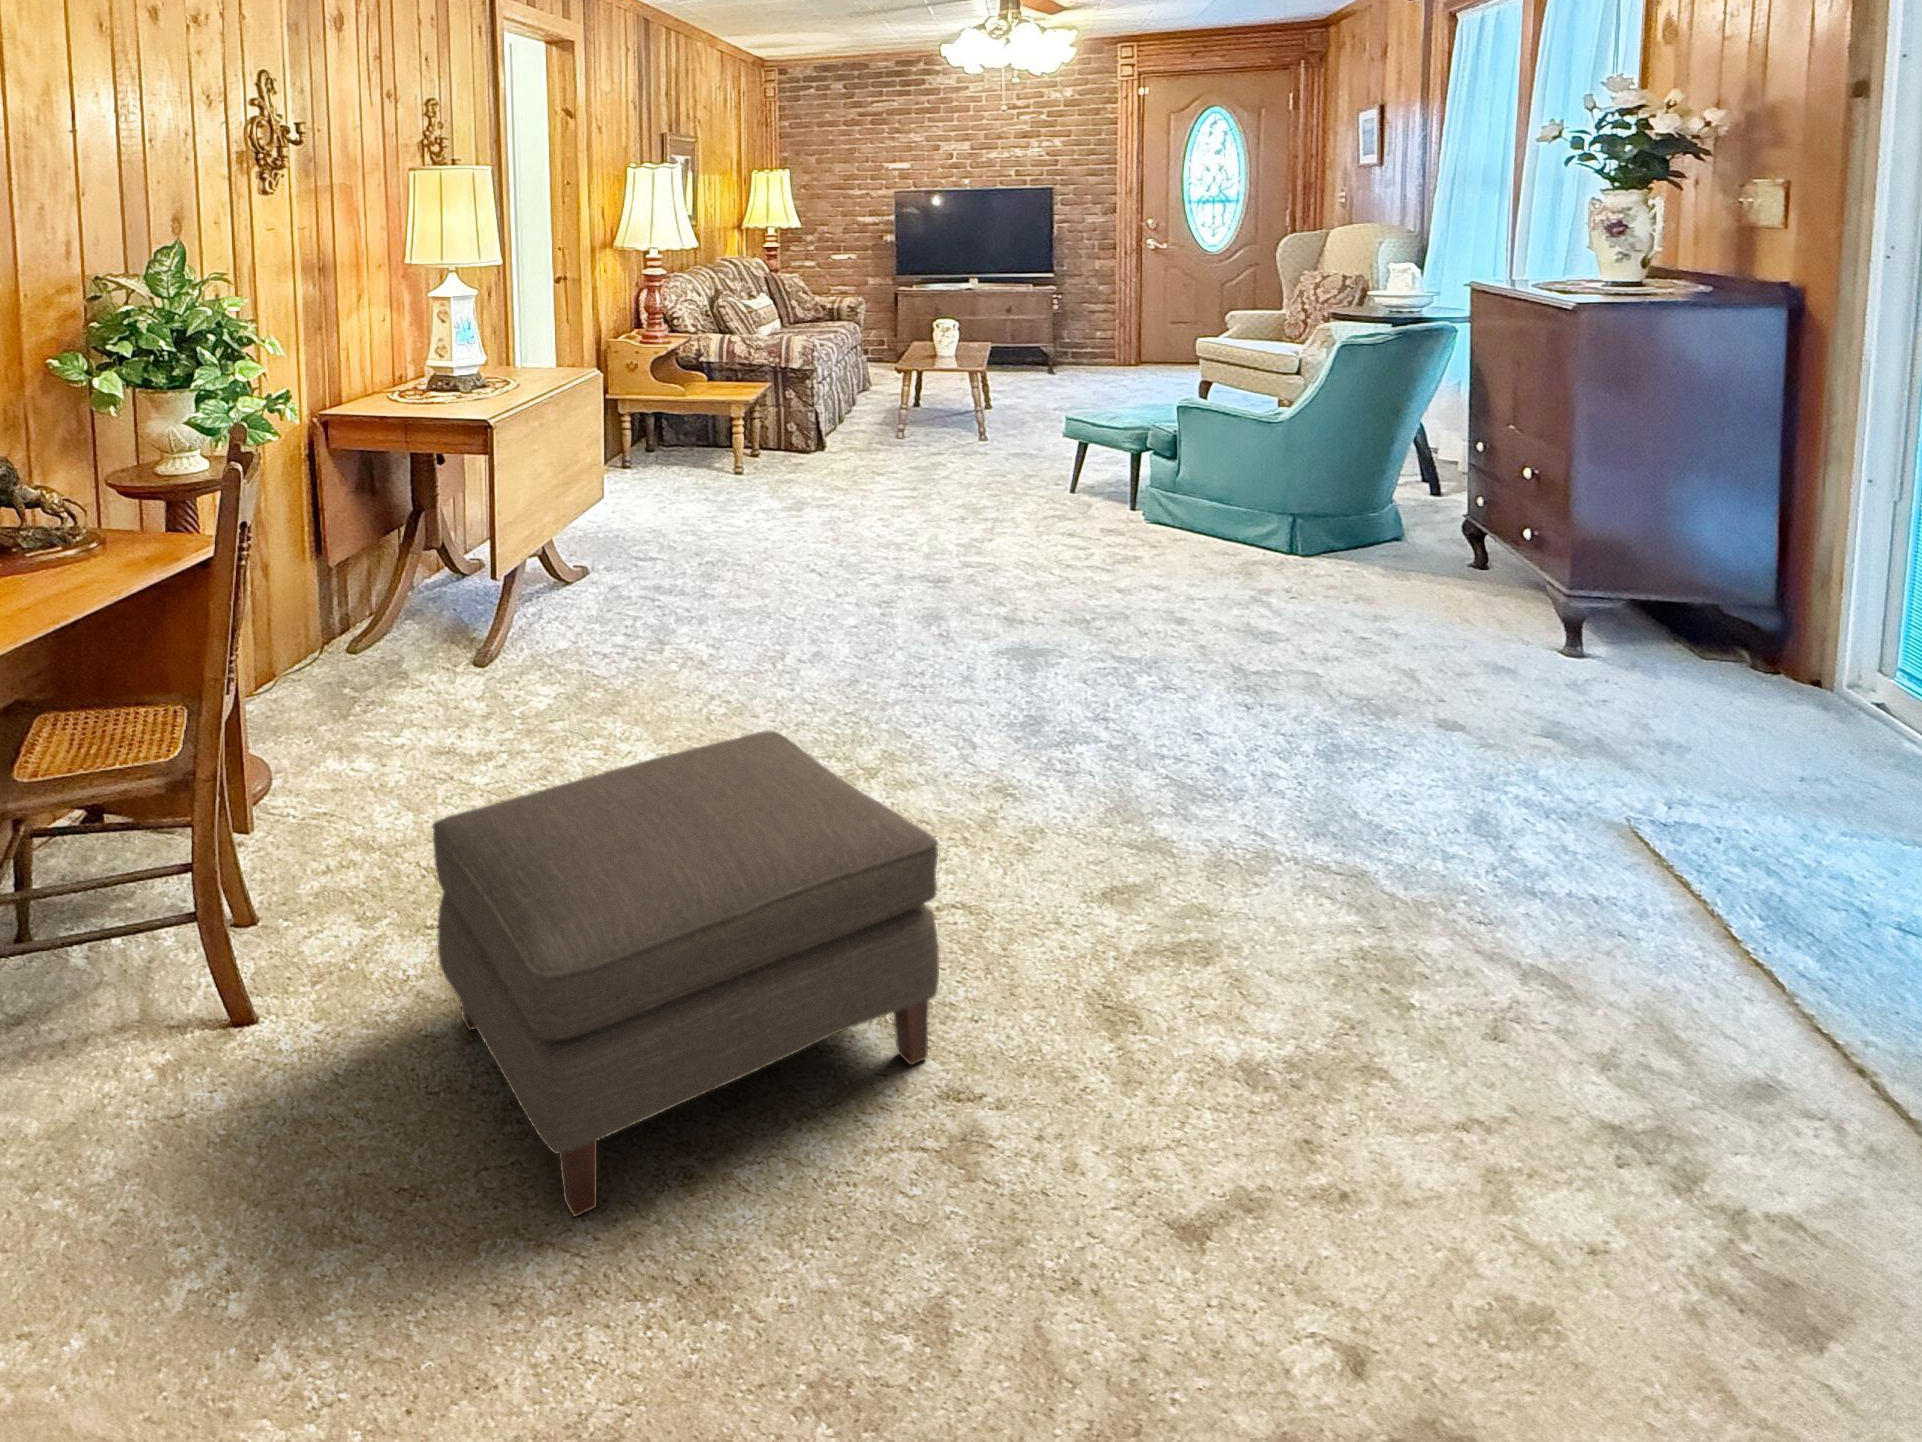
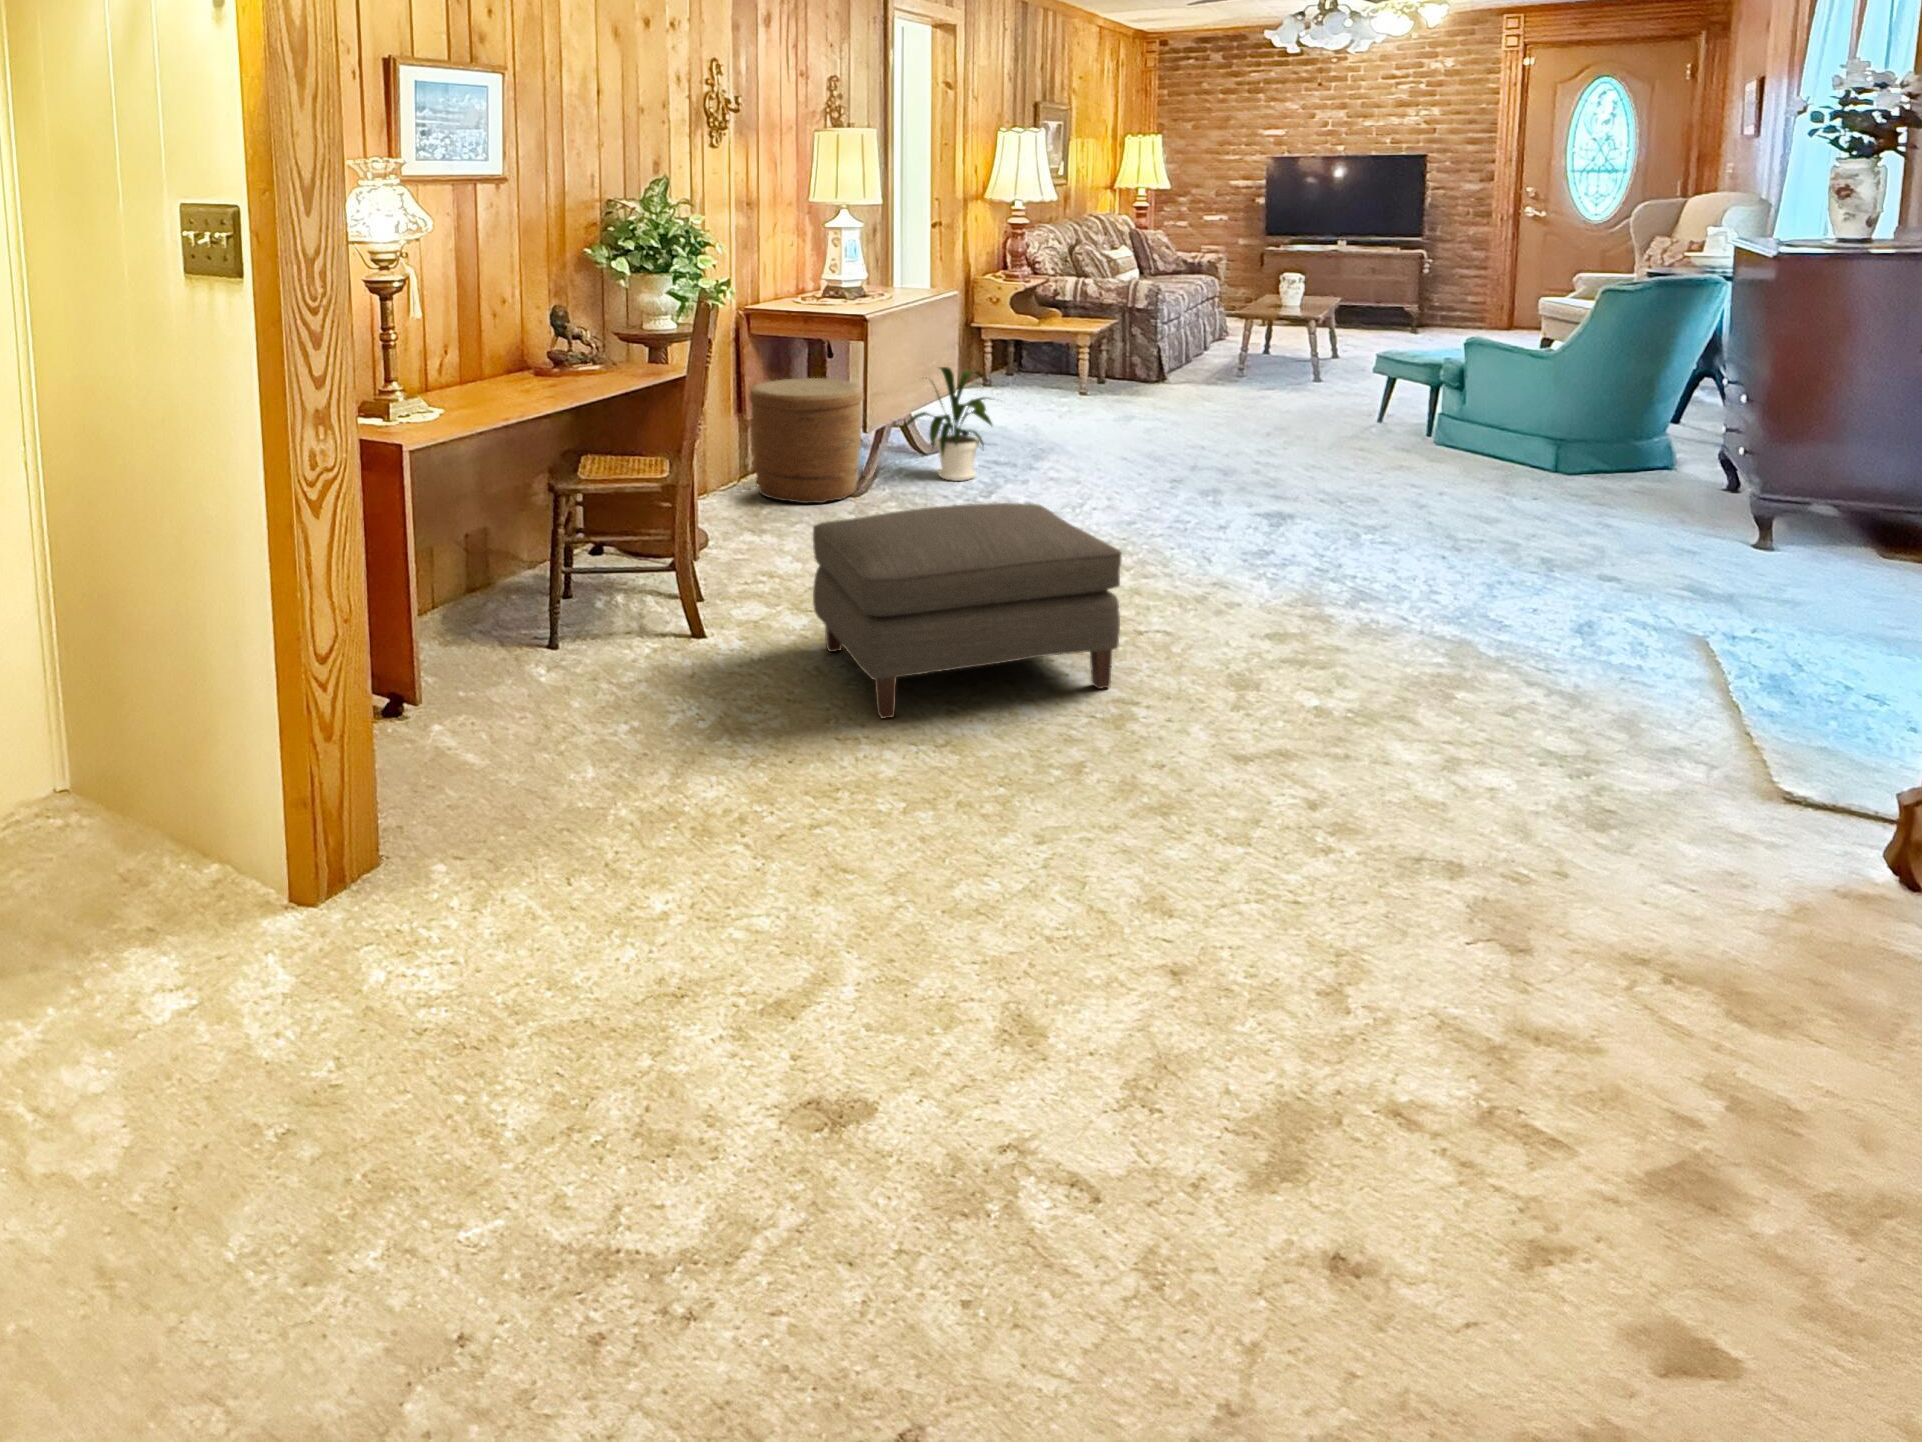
house plant: none [534,477,671,626] -> present [901,367,992,481]
woven basket: none [328,503,489,689] -> present [749,378,863,503]

